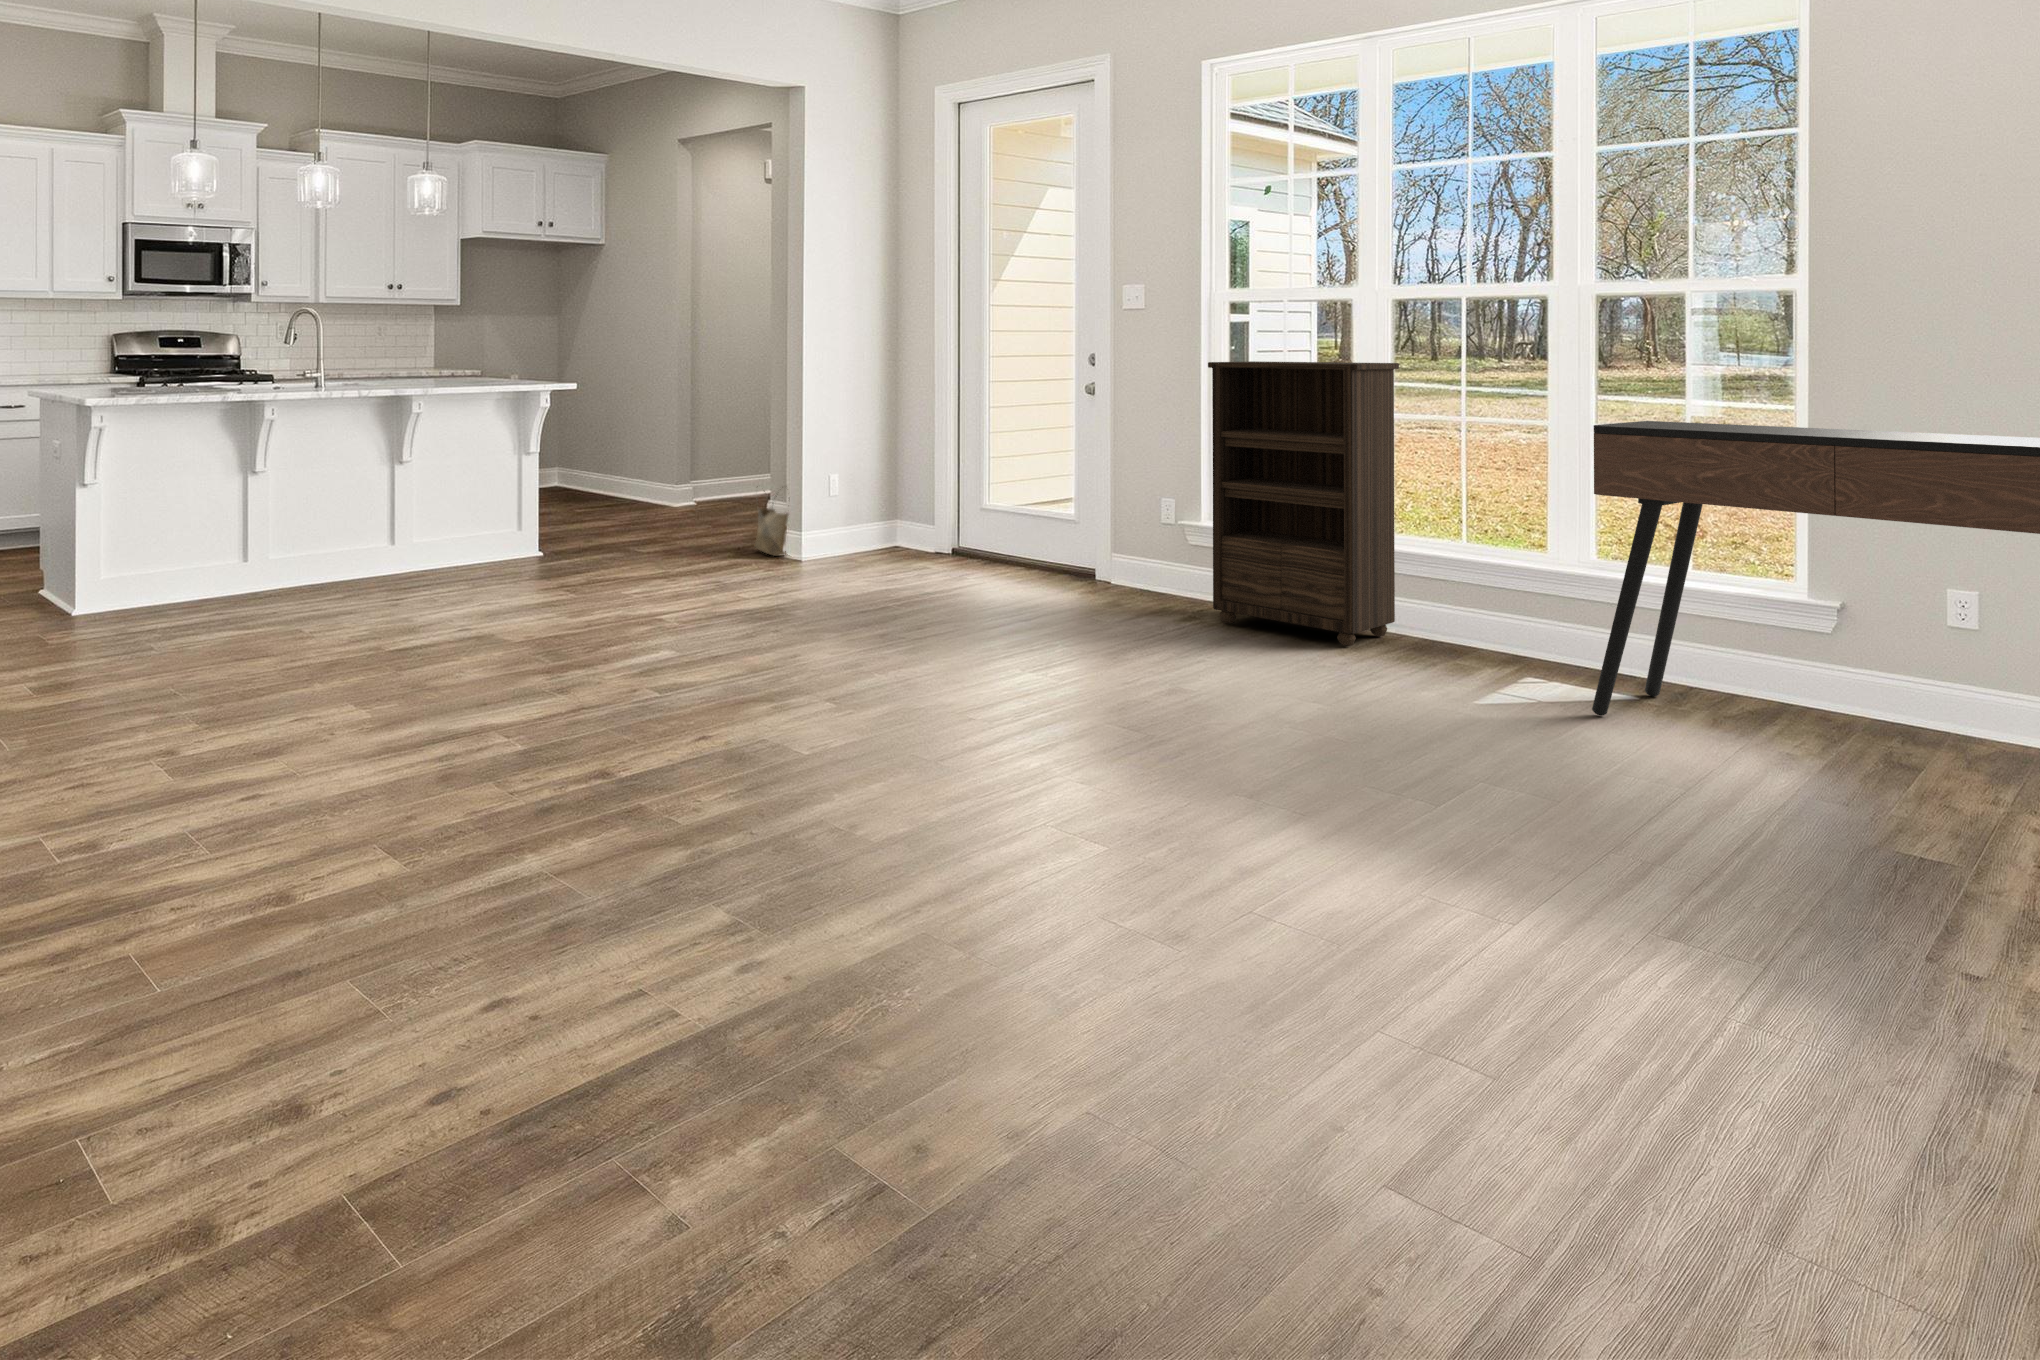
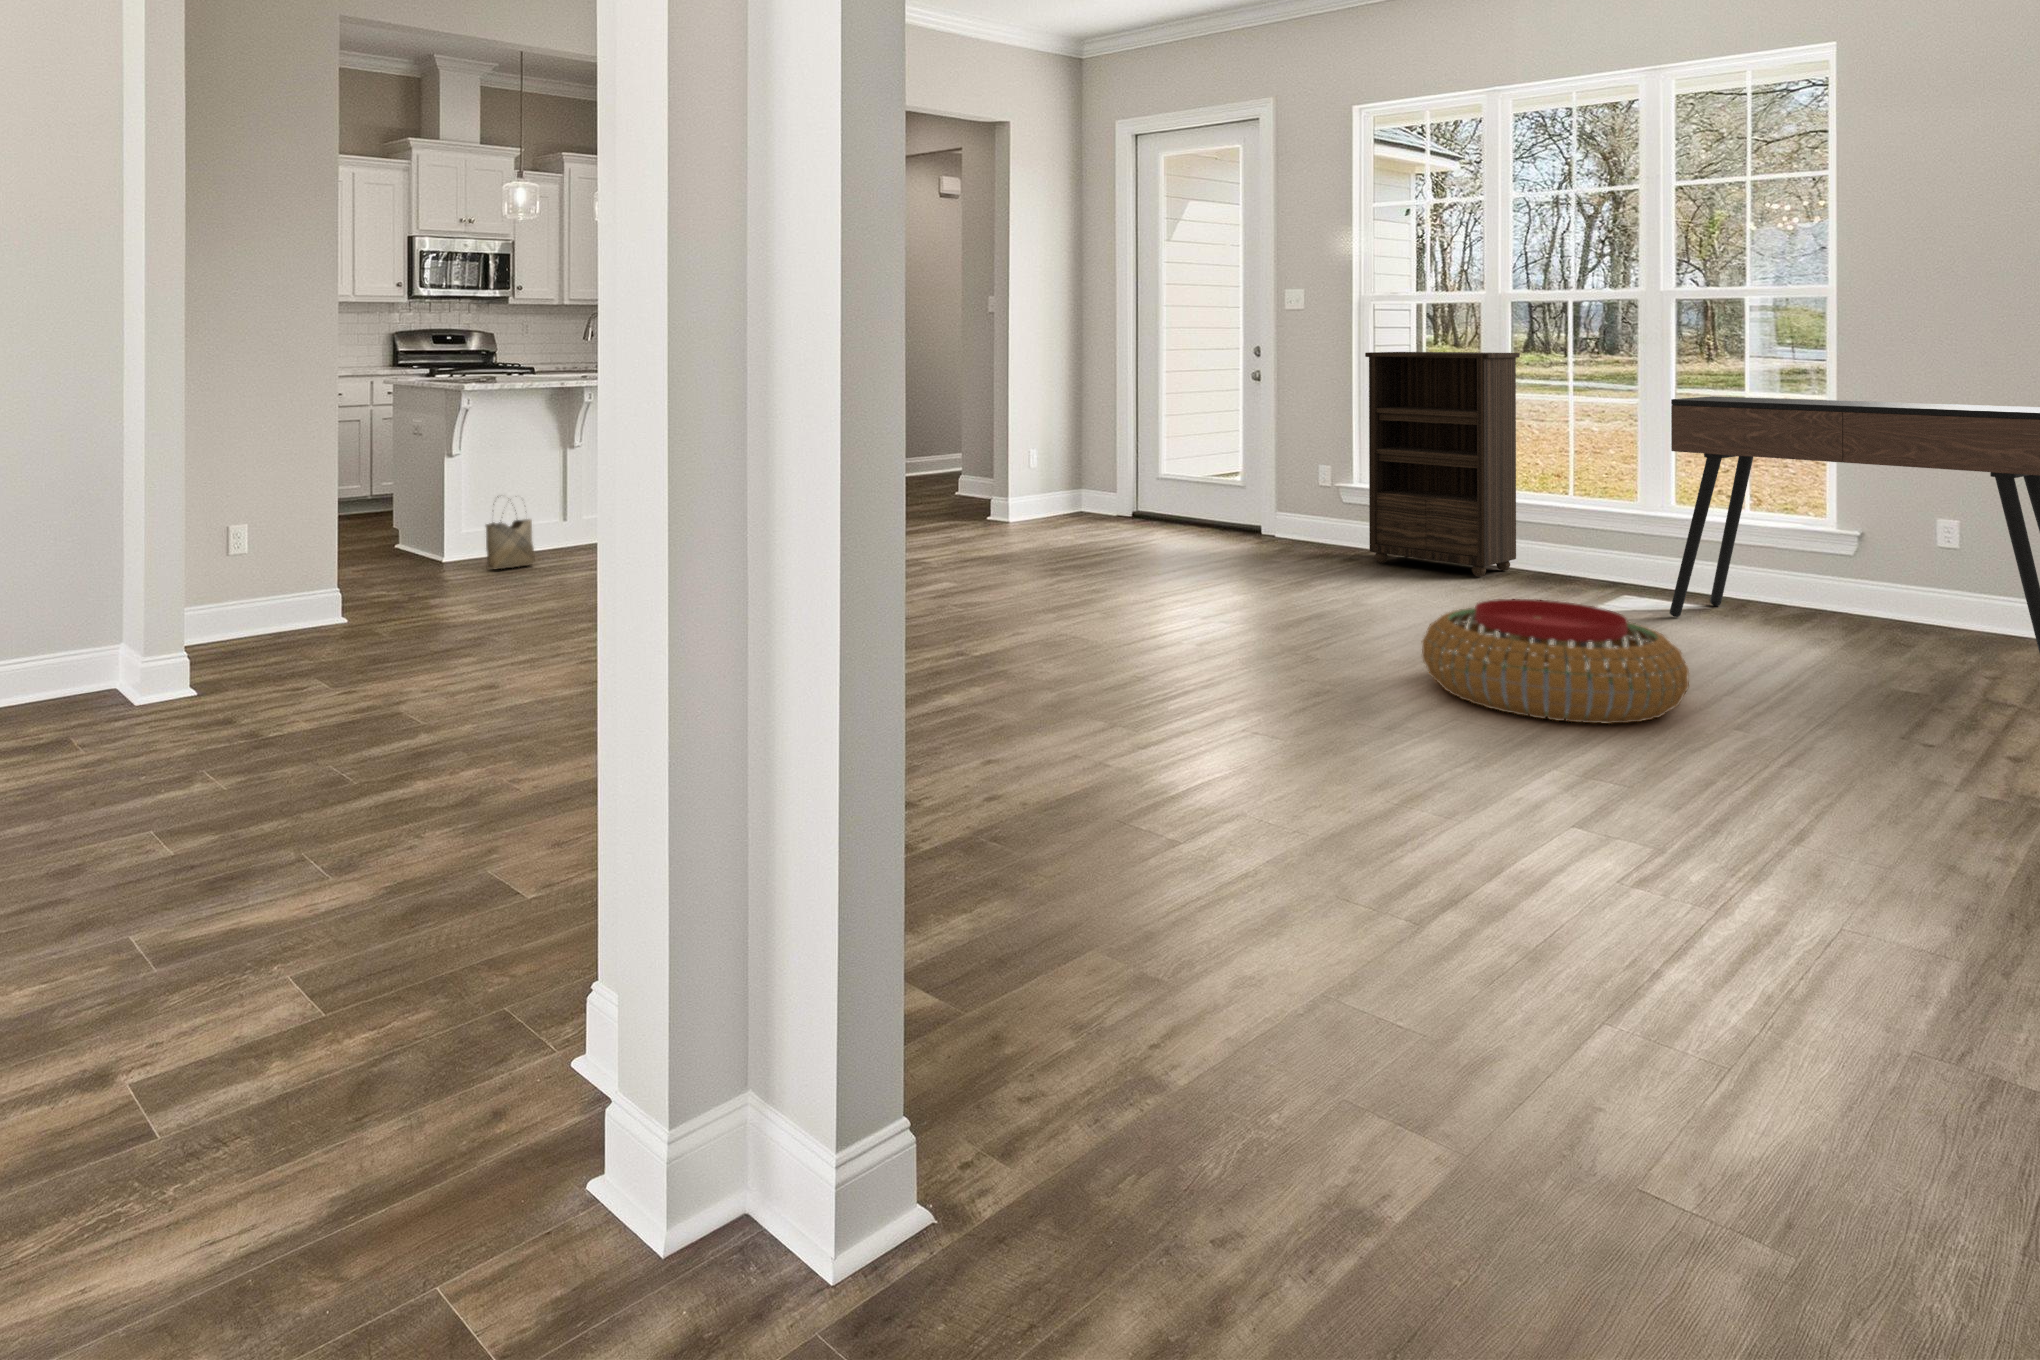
woven basket: present [755,486,788,556] -> present [486,496,535,569]
pouf: none [1236,715,1630,931] -> present [1421,599,1689,724]

